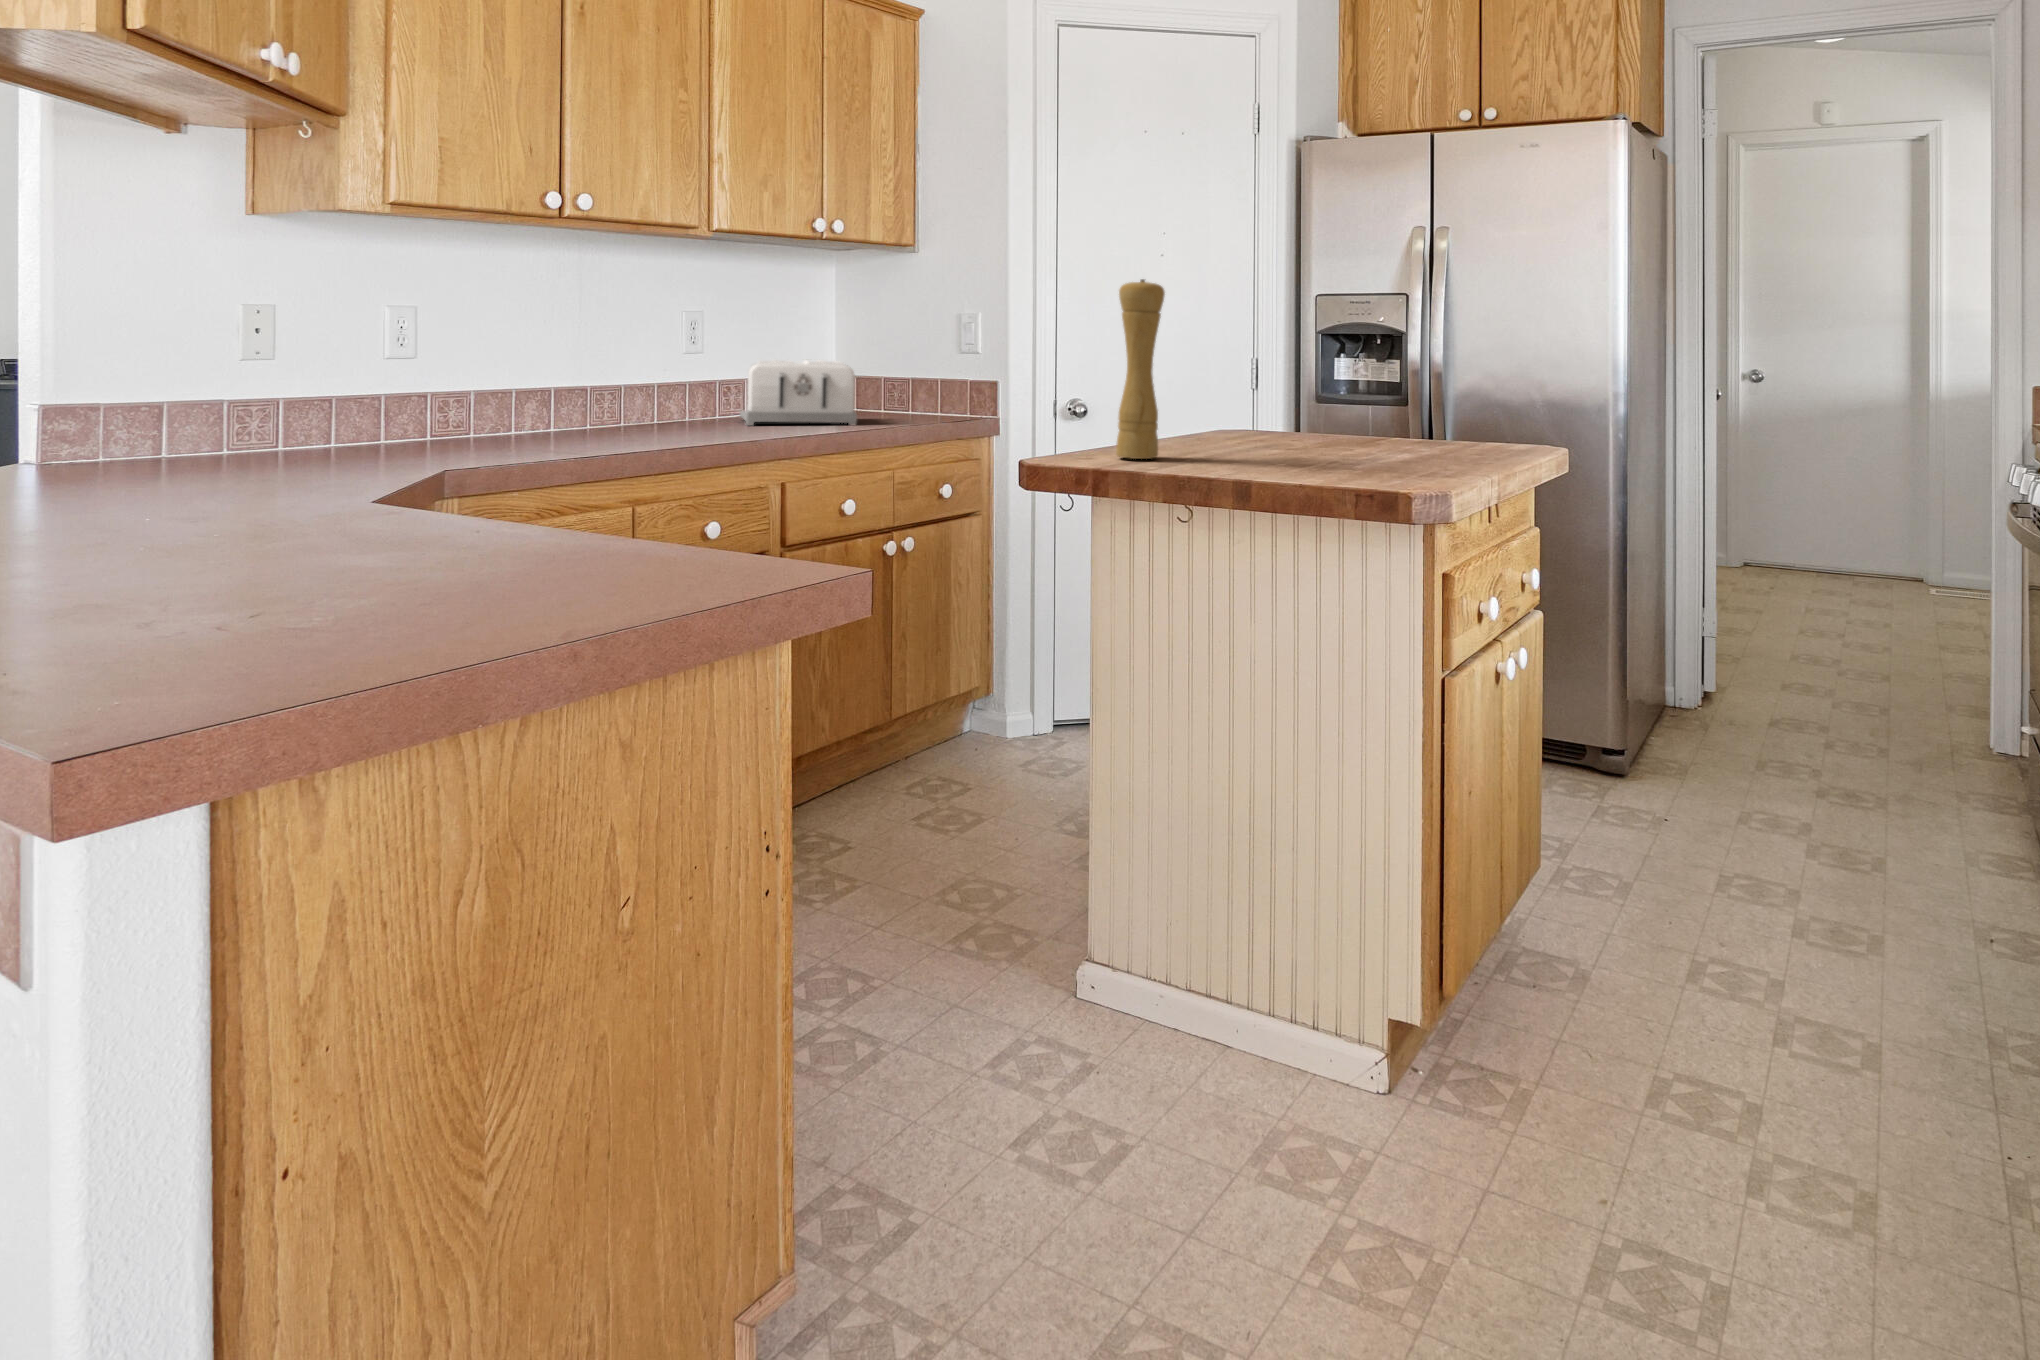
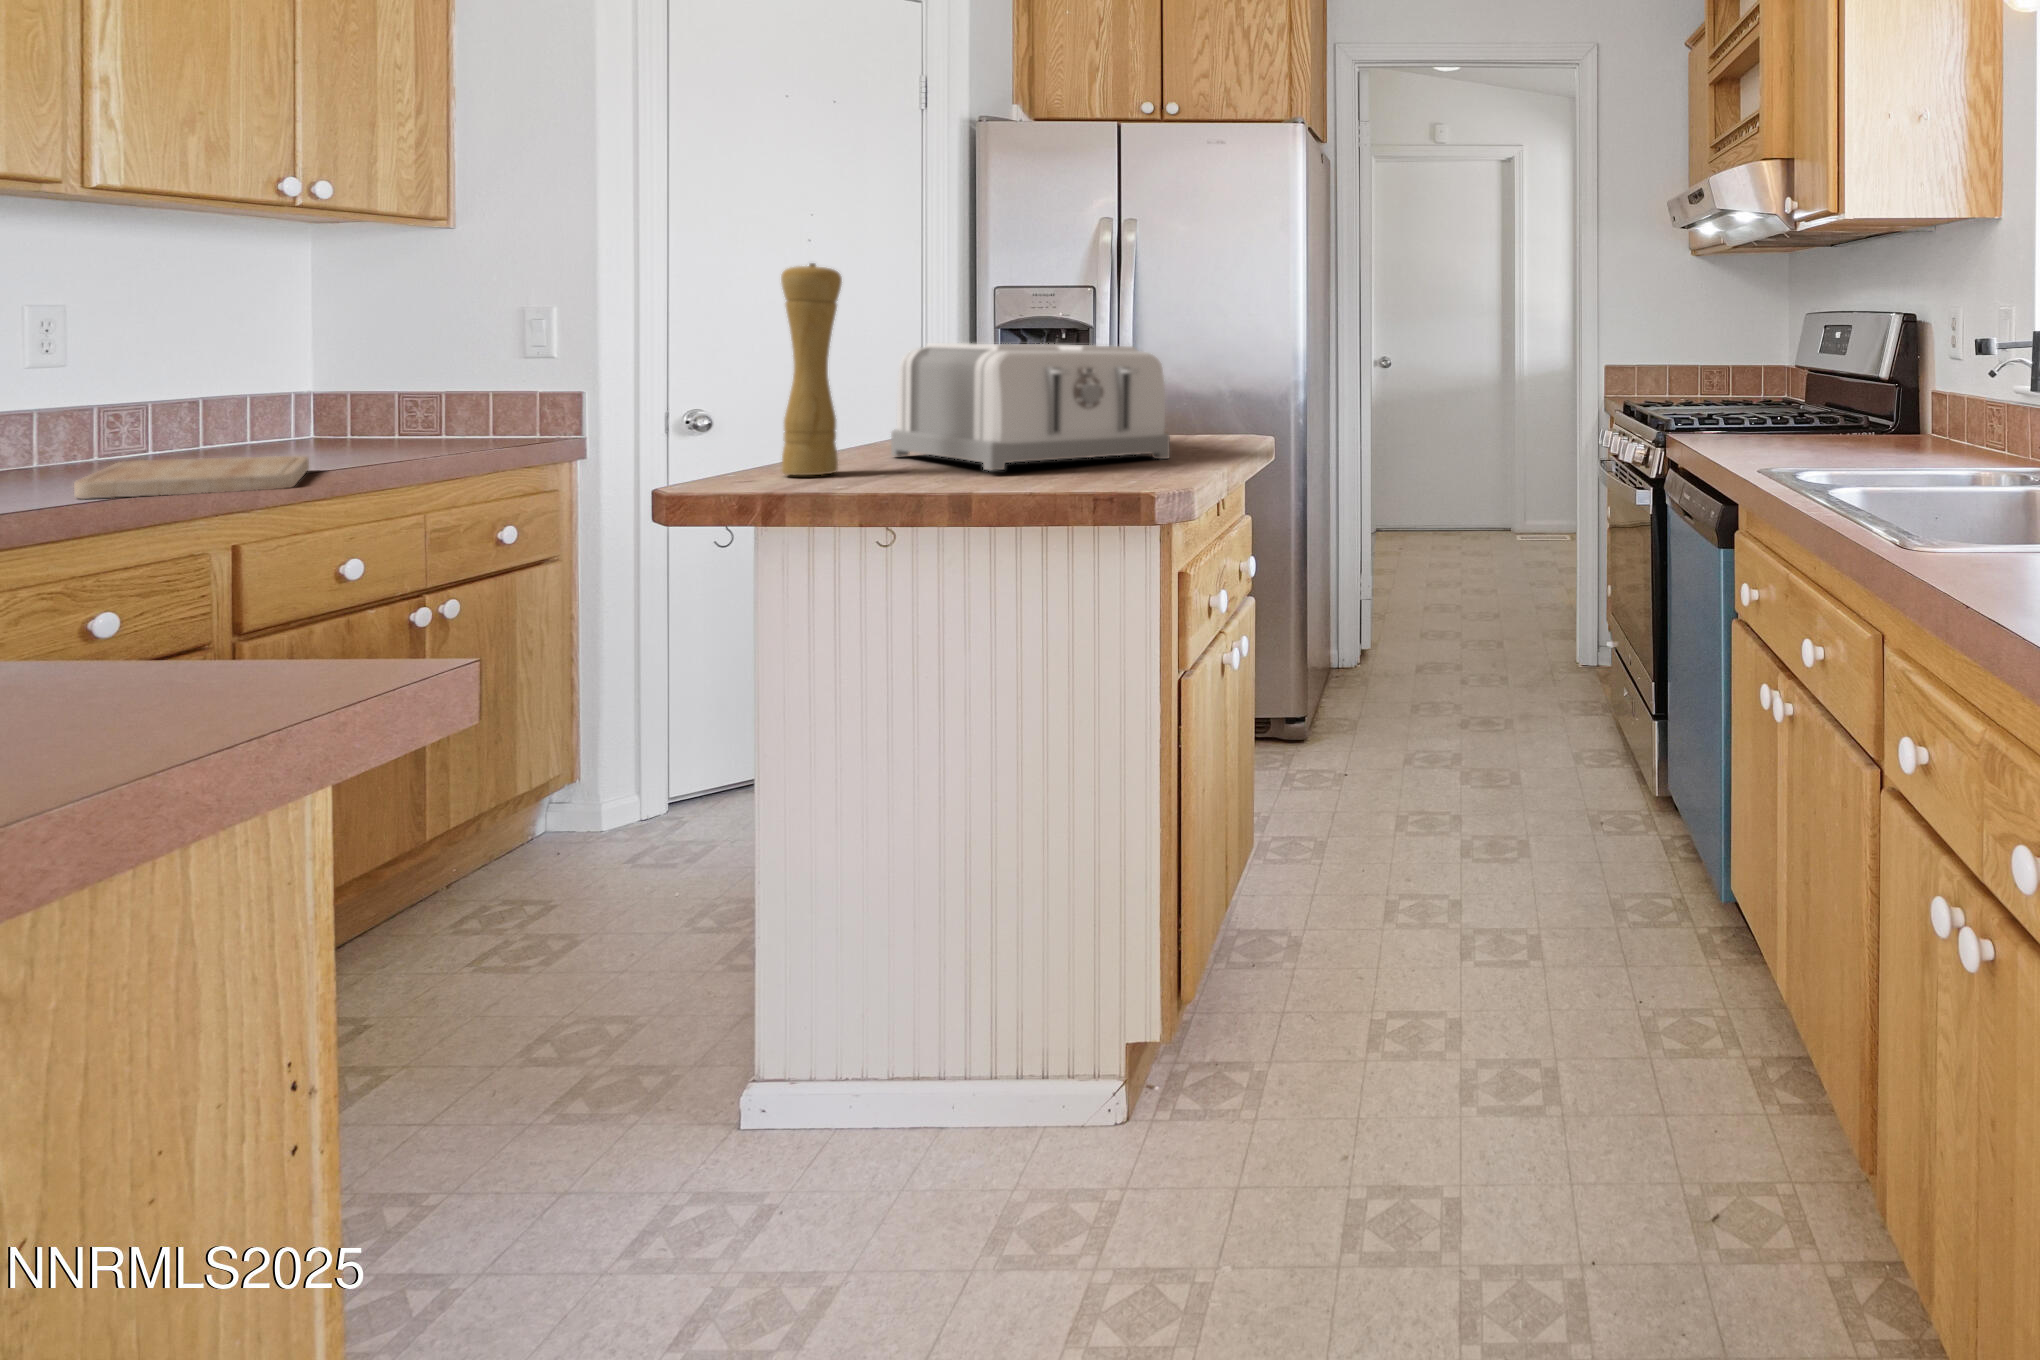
toaster: present [740,360,857,425] -> present [891,343,1170,471]
cutting board: none [704,423,825,449] -> present [74,456,309,499]

